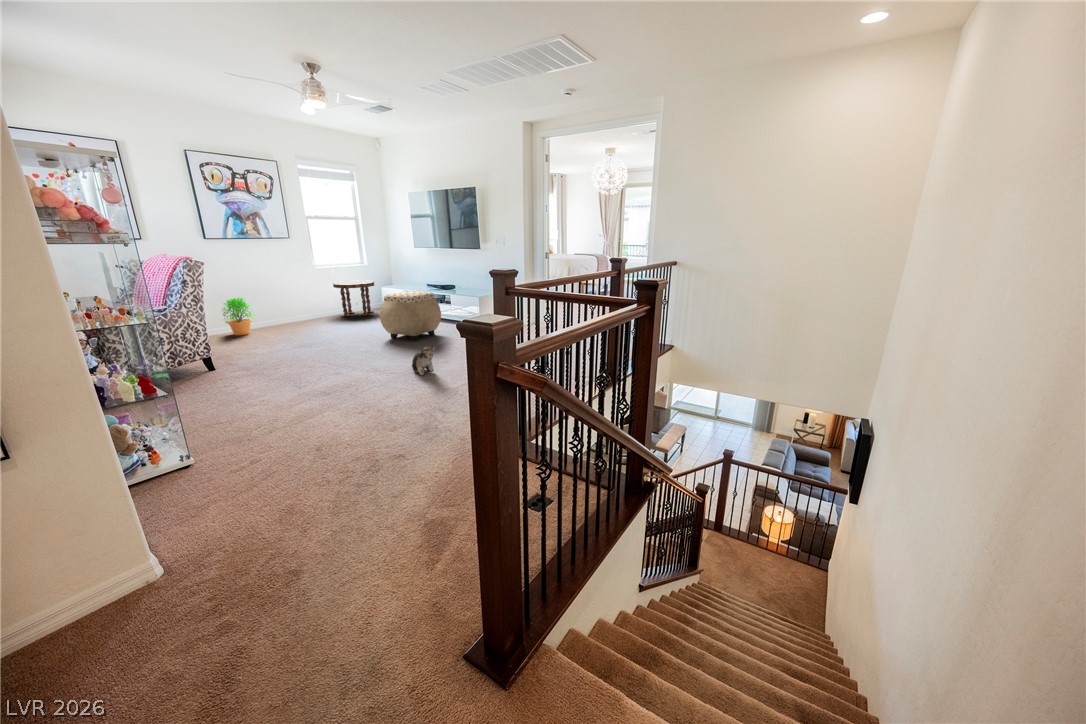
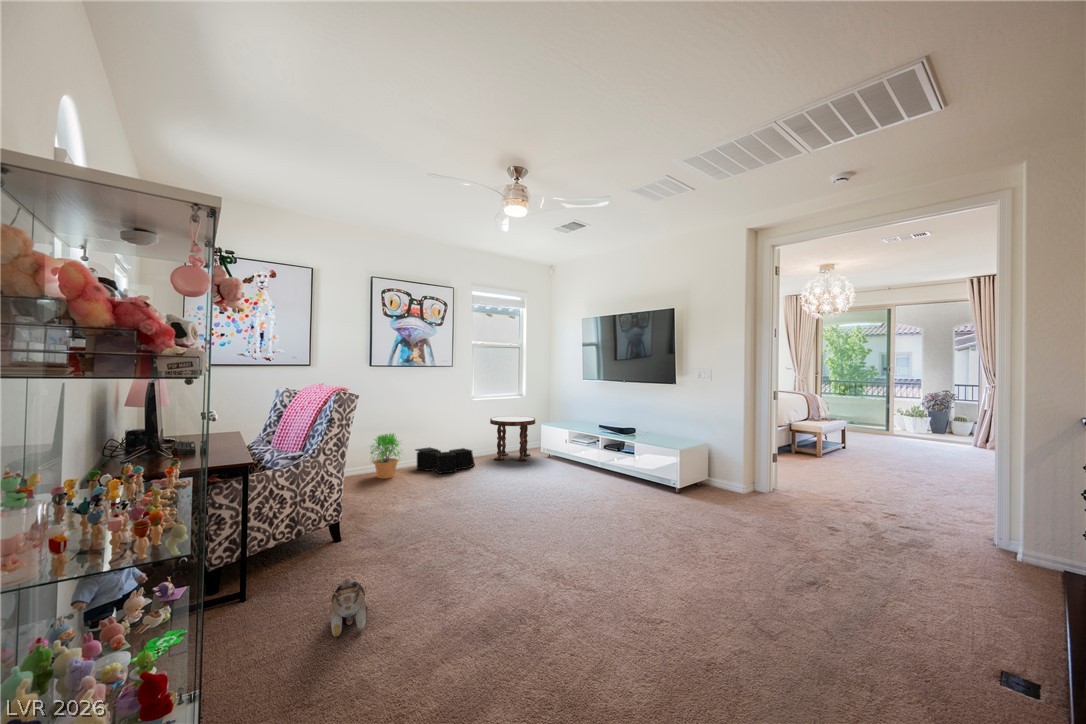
ottoman: present [380,291,441,341] -> none [551,438,632,513]
storage bin: none [266,308,324,329] -> present [415,447,475,473]
plush toy: present [412,347,434,375] -> present [331,579,367,637]

